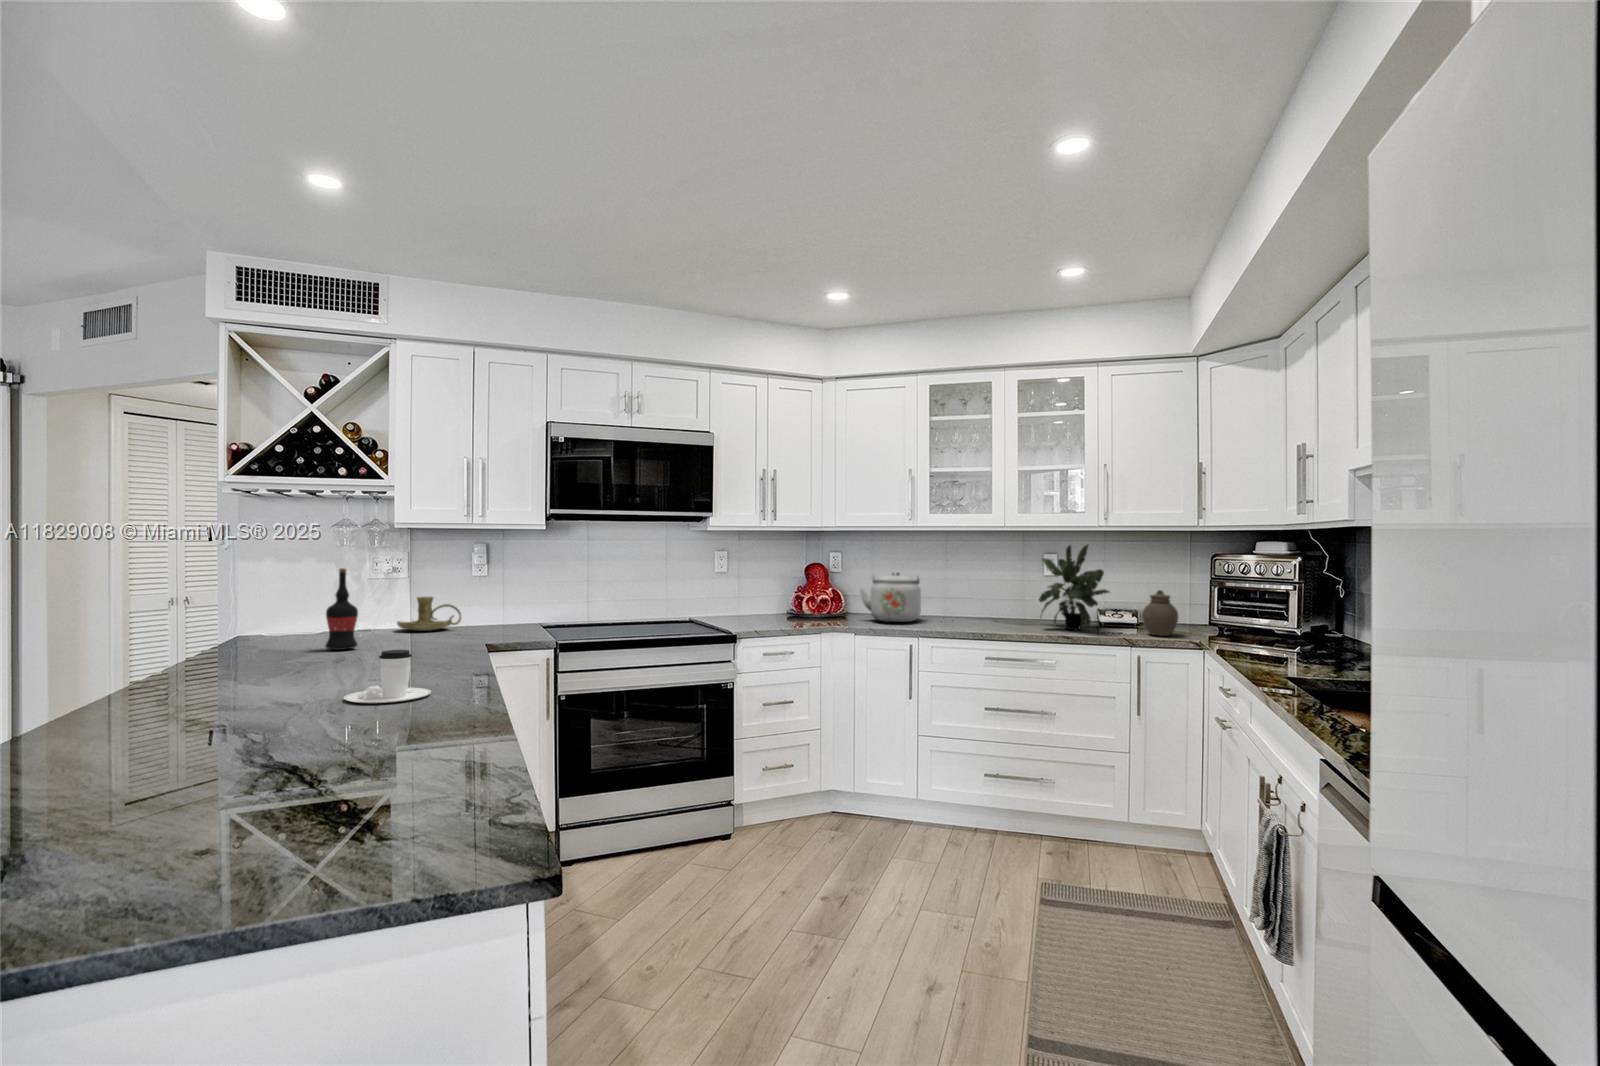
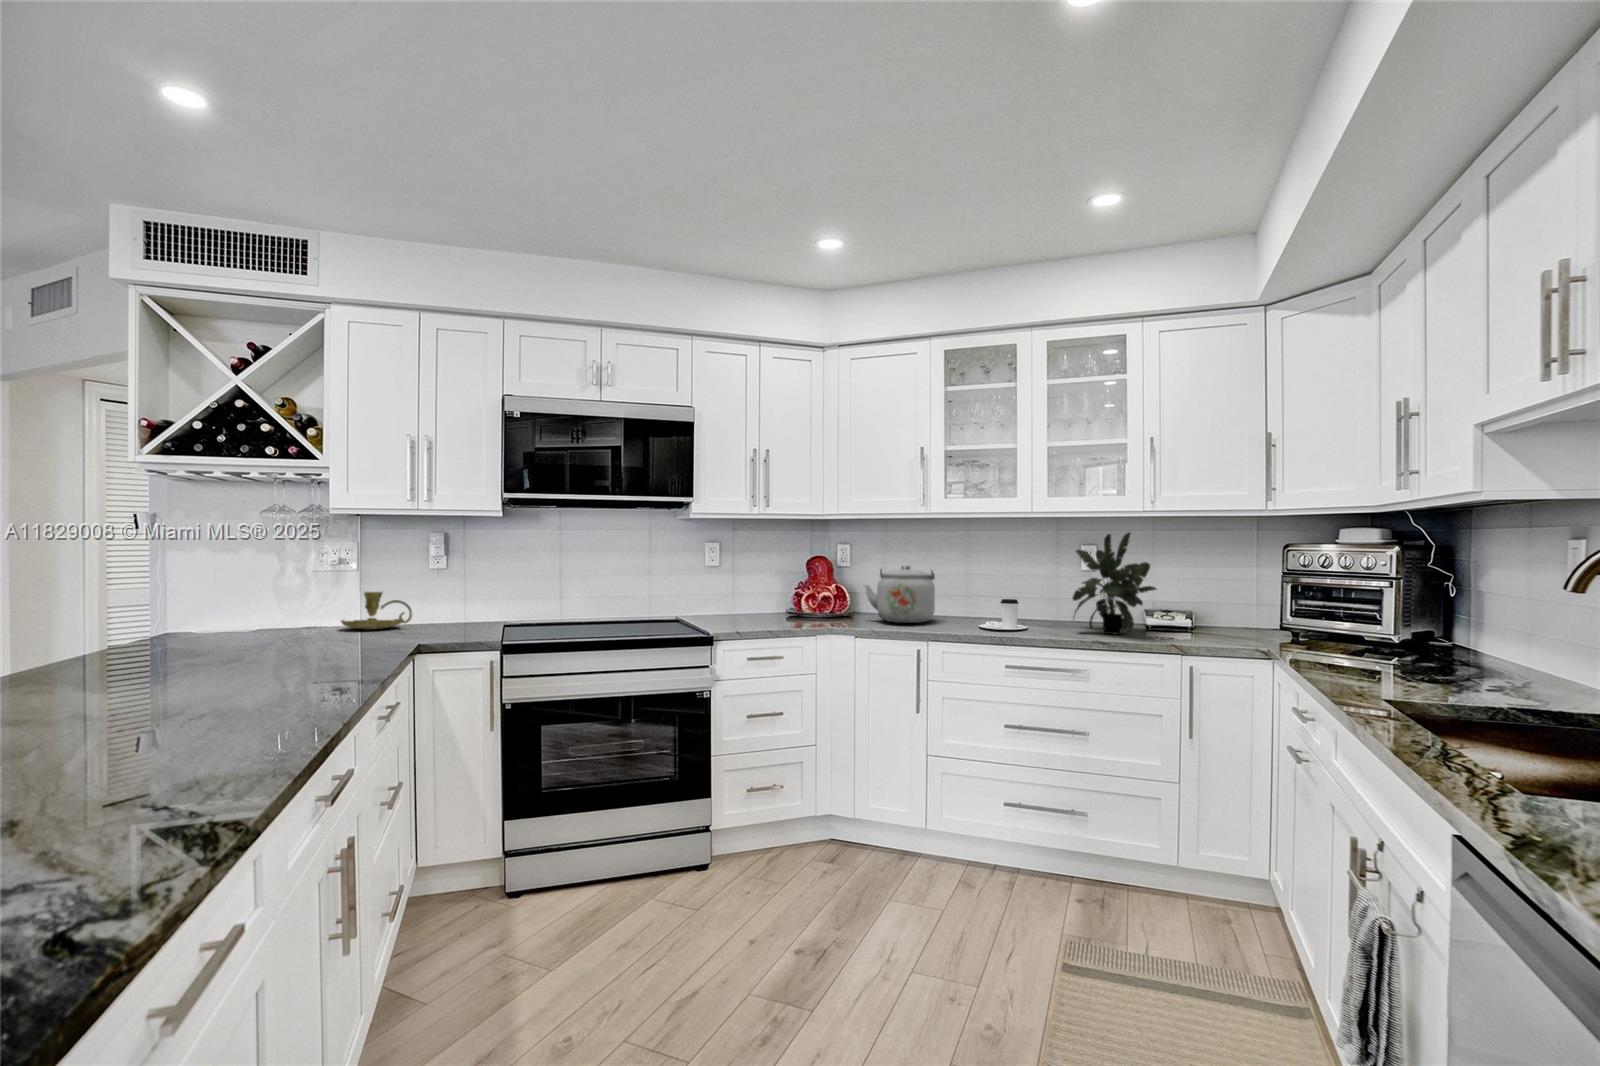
wine bottle: present [326,568,358,650] -> none [230,558,269,651]
jar: present [1142,590,1178,636] -> none [1197,587,1241,642]
coffee cup: present [344,650,431,703] -> present [979,599,1027,630]

